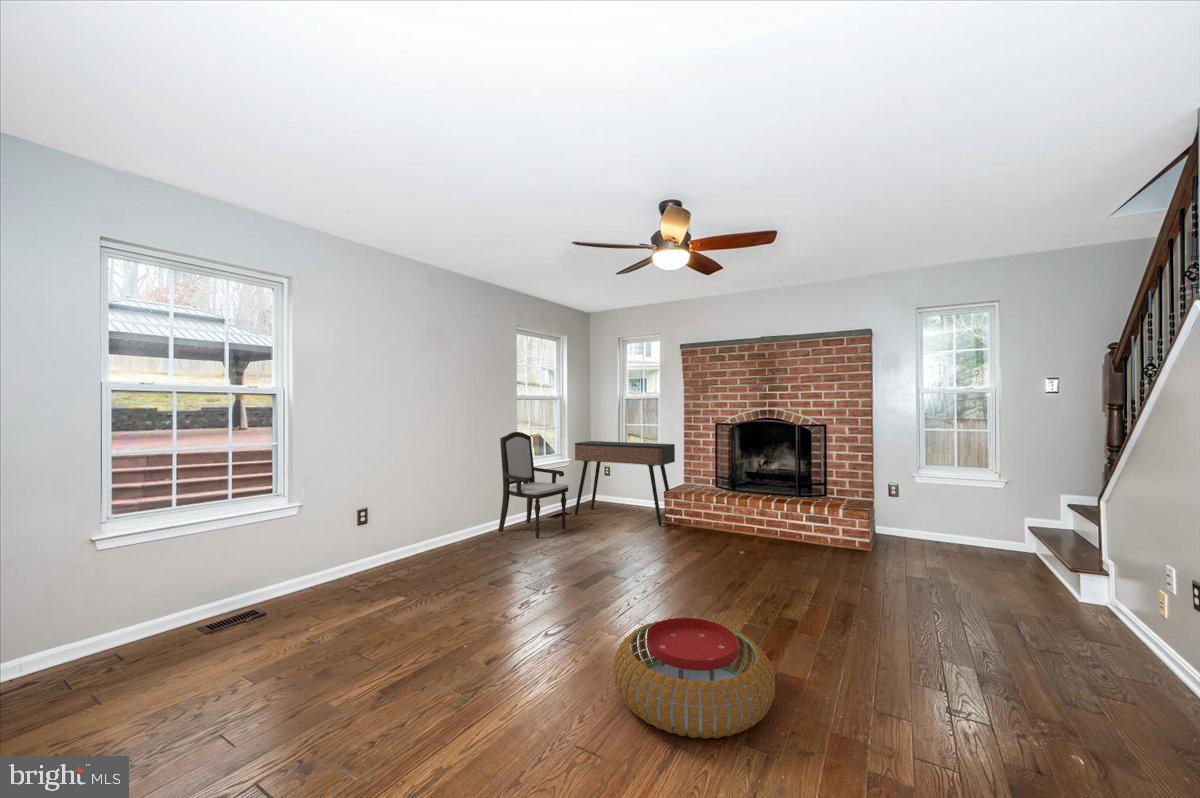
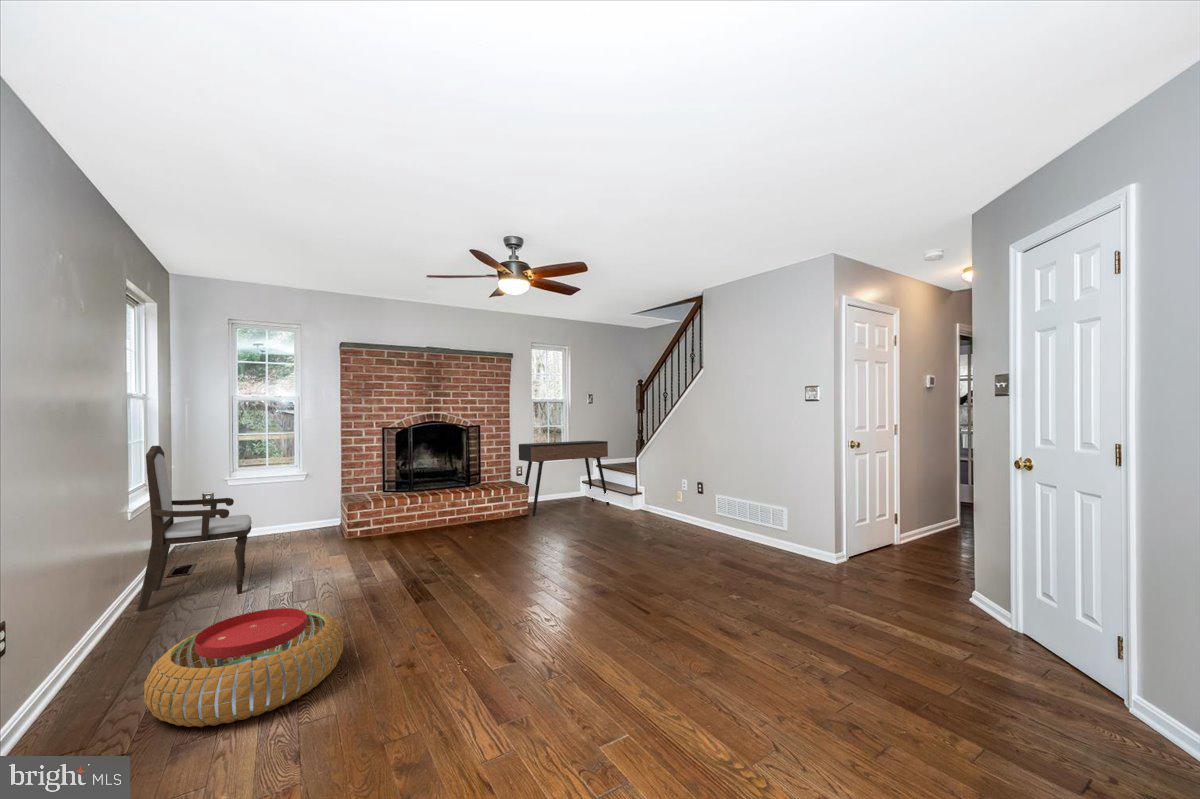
console table: present [575,441,675,526] -> present [519,441,609,516]
pouf: present [613,618,775,739] -> present [144,608,344,727]

